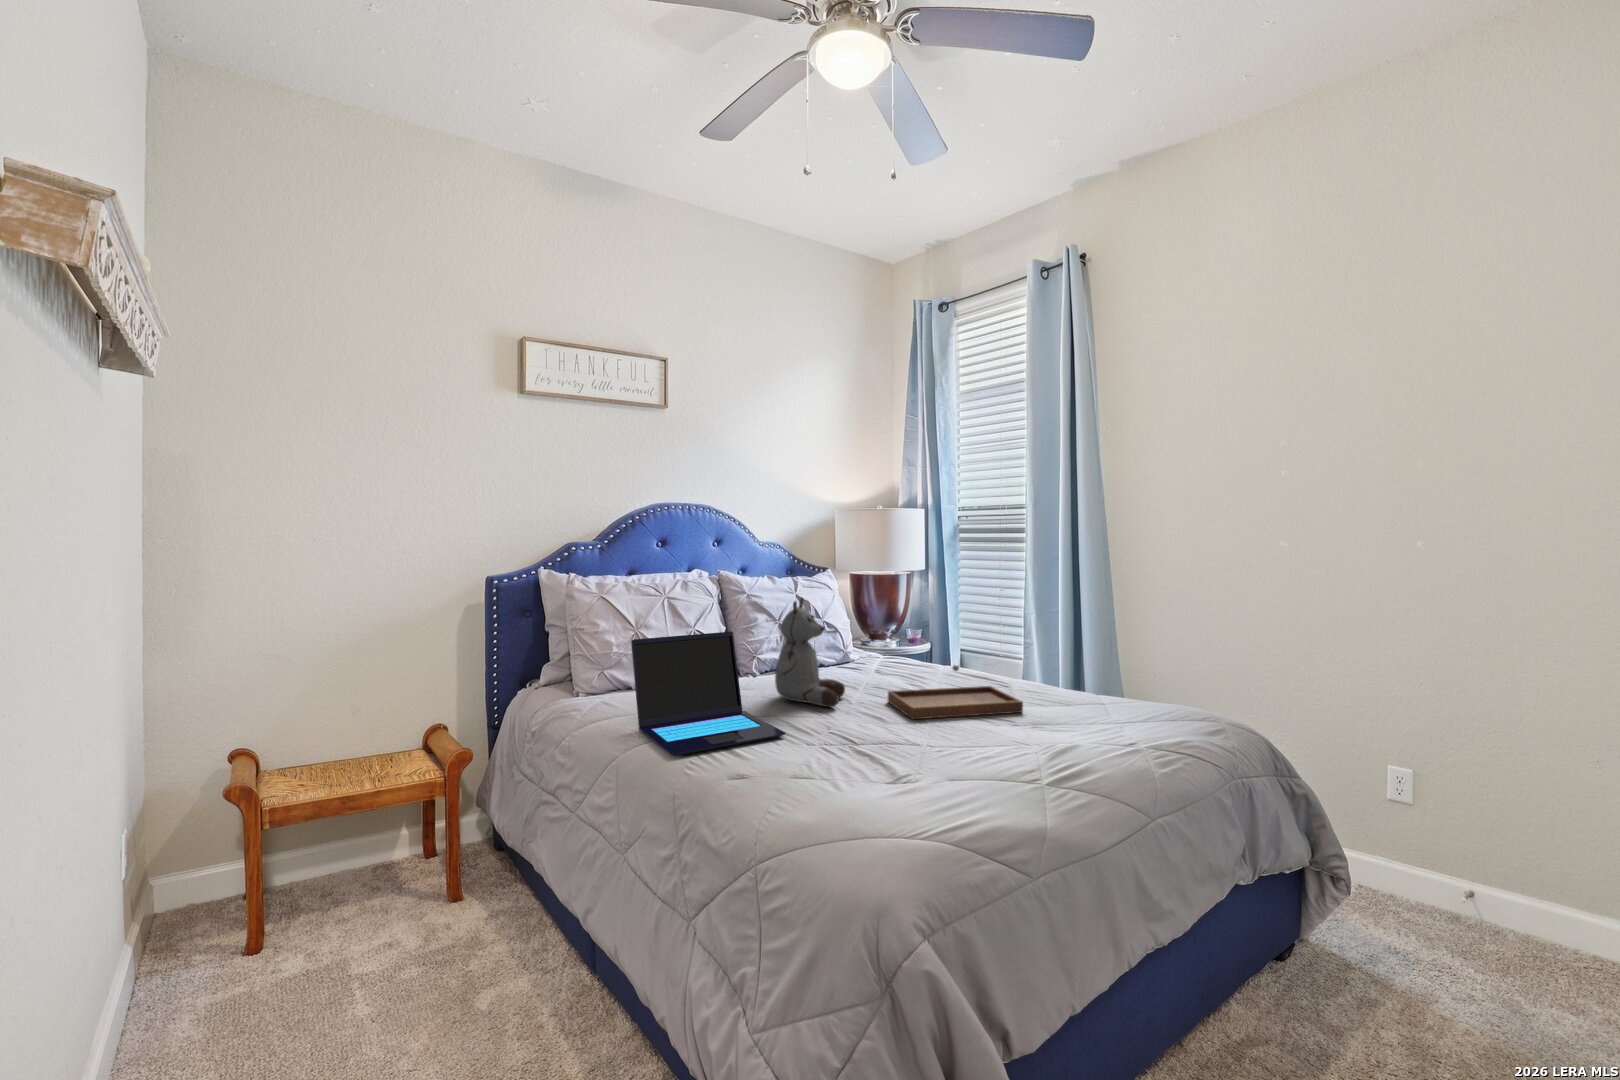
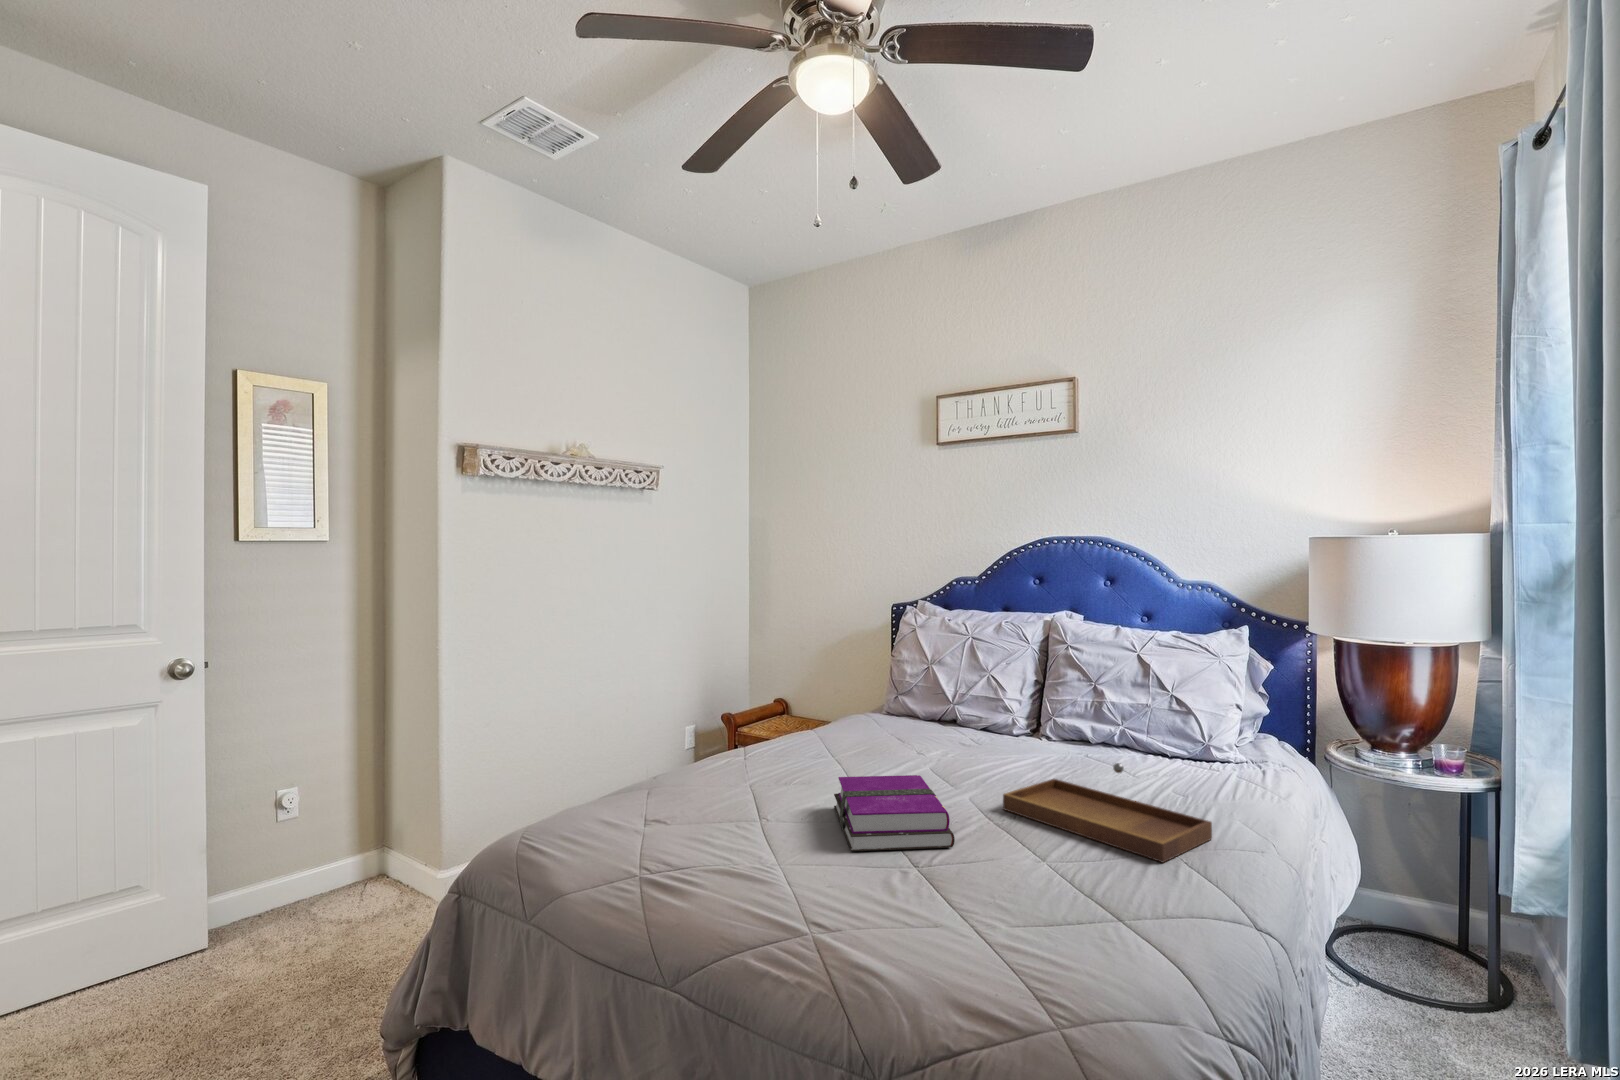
stuffed bear: present [775,598,845,707] -> none [937,644,1035,775]
laptop: present [631,632,786,756] -> none [761,660,914,773]
hardback book: none [869,711,982,774] -> present [834,775,955,851]

